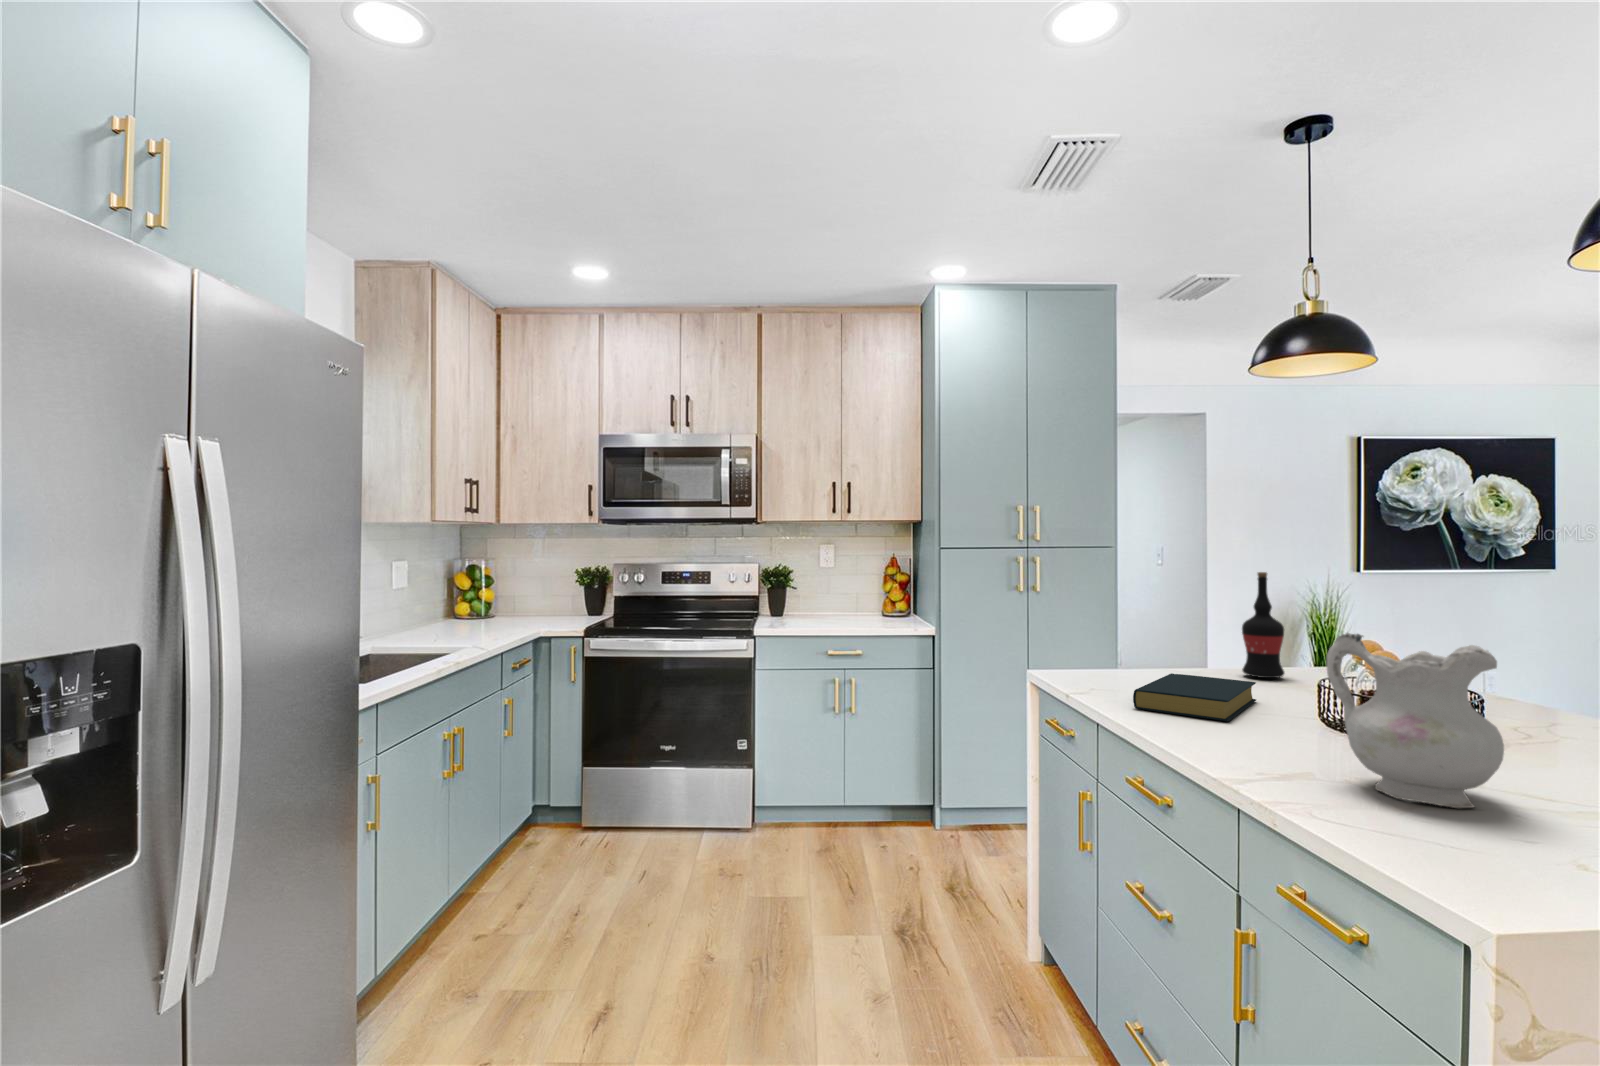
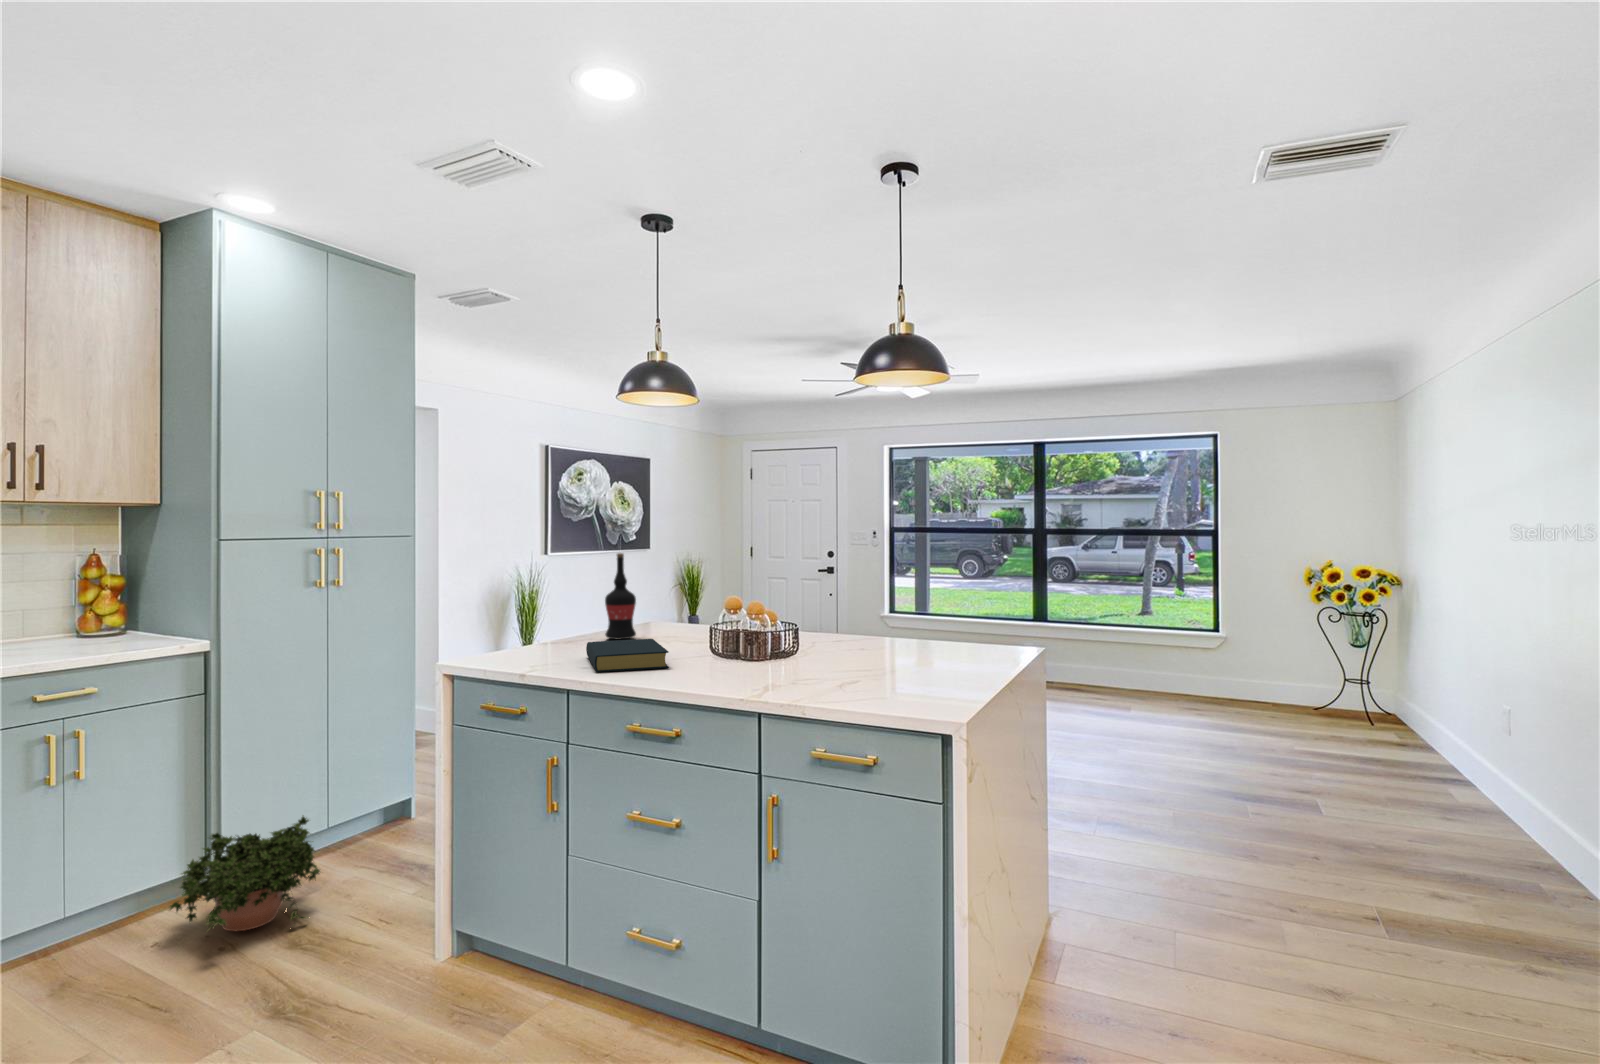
ceramic pitcher: present [1326,633,1504,808] -> none [777,585,861,685]
potted plant: none [886,776,992,875] -> present [170,816,320,931]

